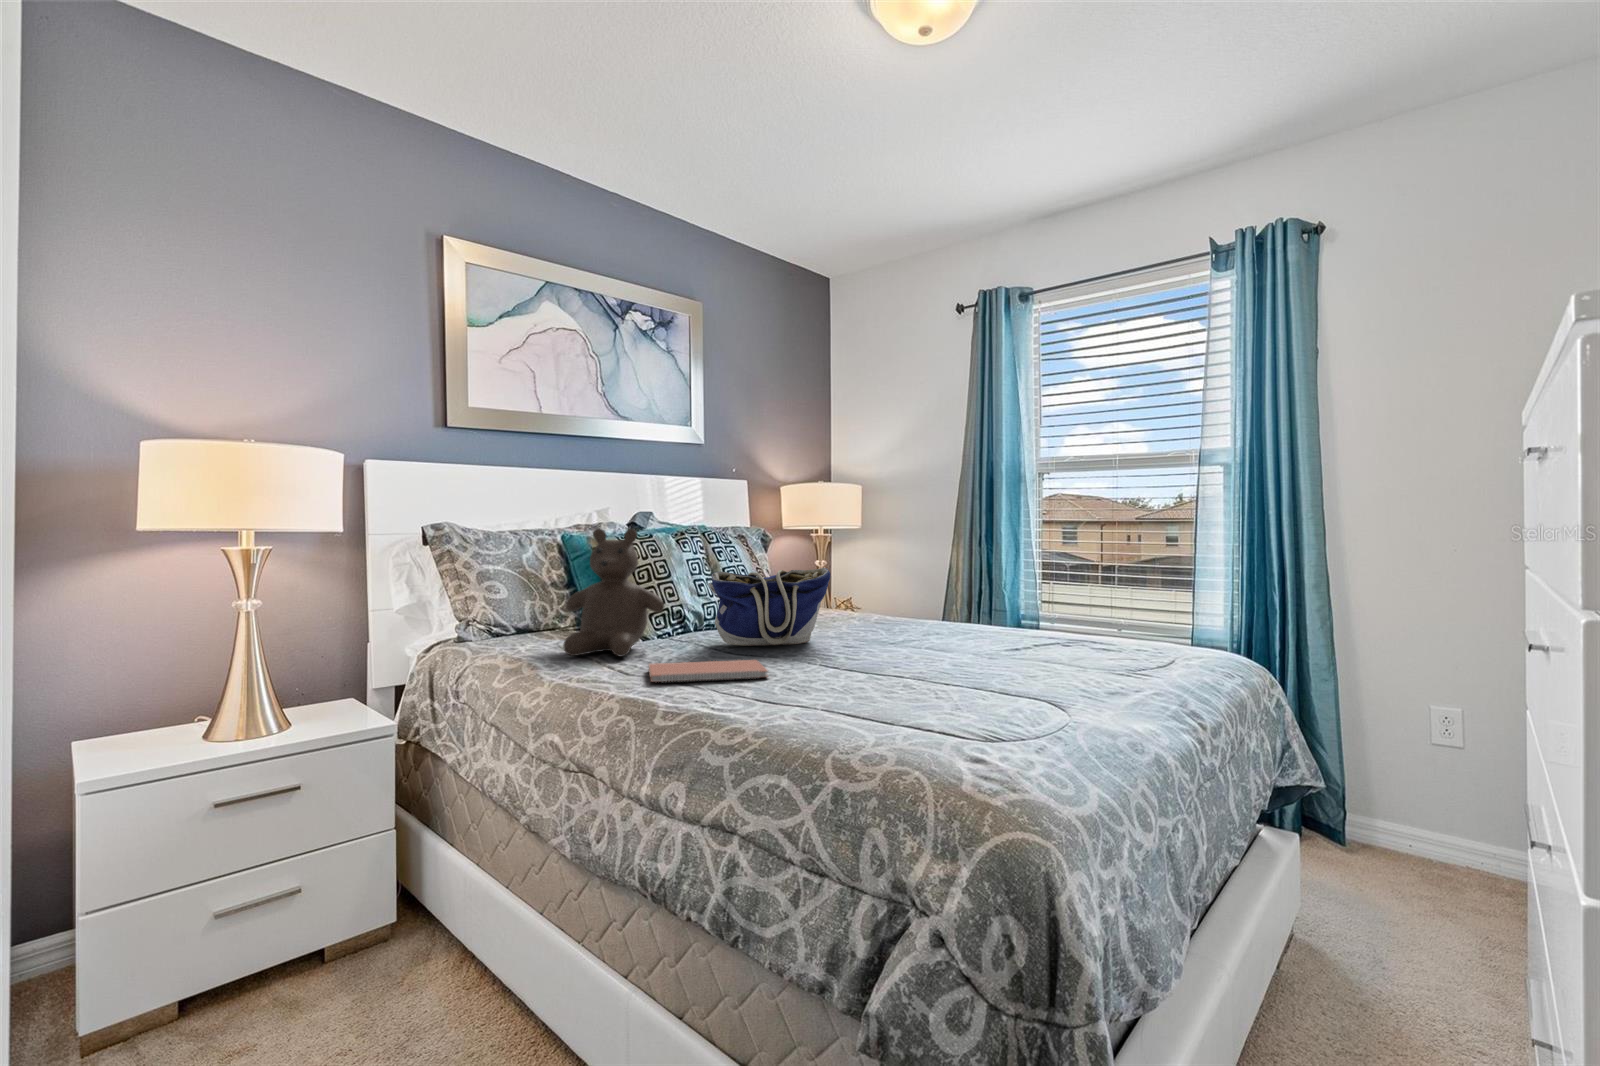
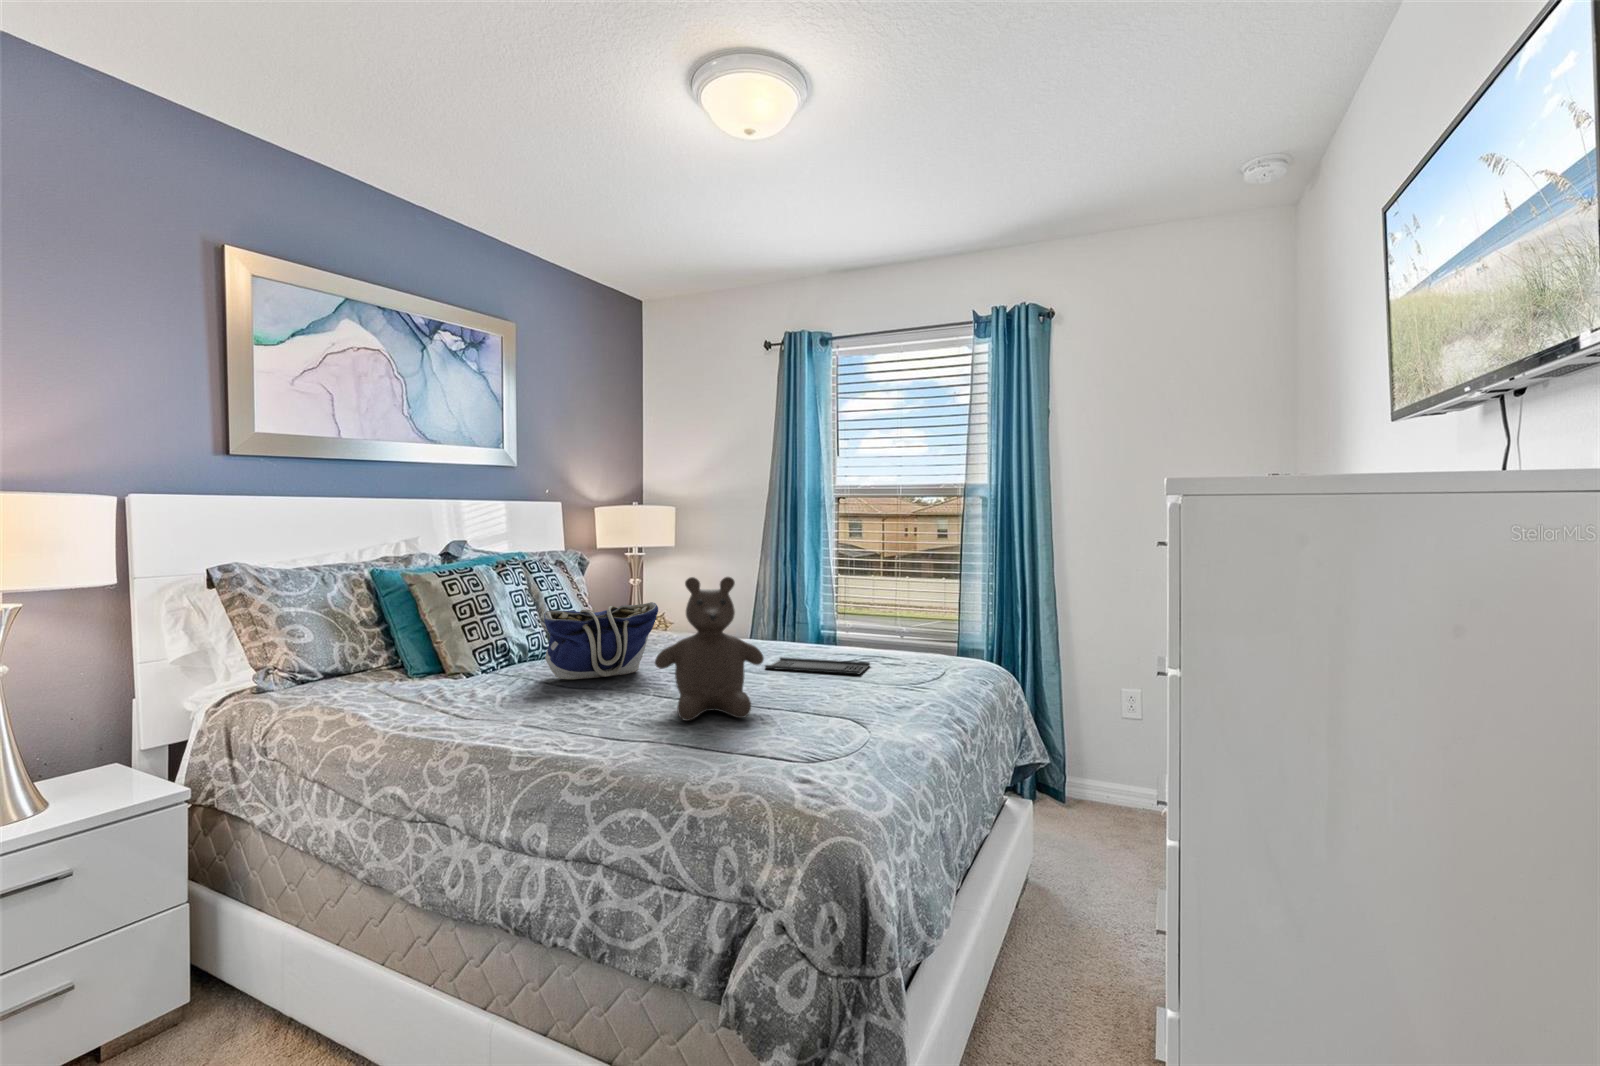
teddy bear: present [563,529,664,656] -> present [655,577,764,721]
tray: none [948,636,1076,656] -> present [765,657,870,674]
notebook: present [649,660,768,682] -> none [488,696,610,728]

